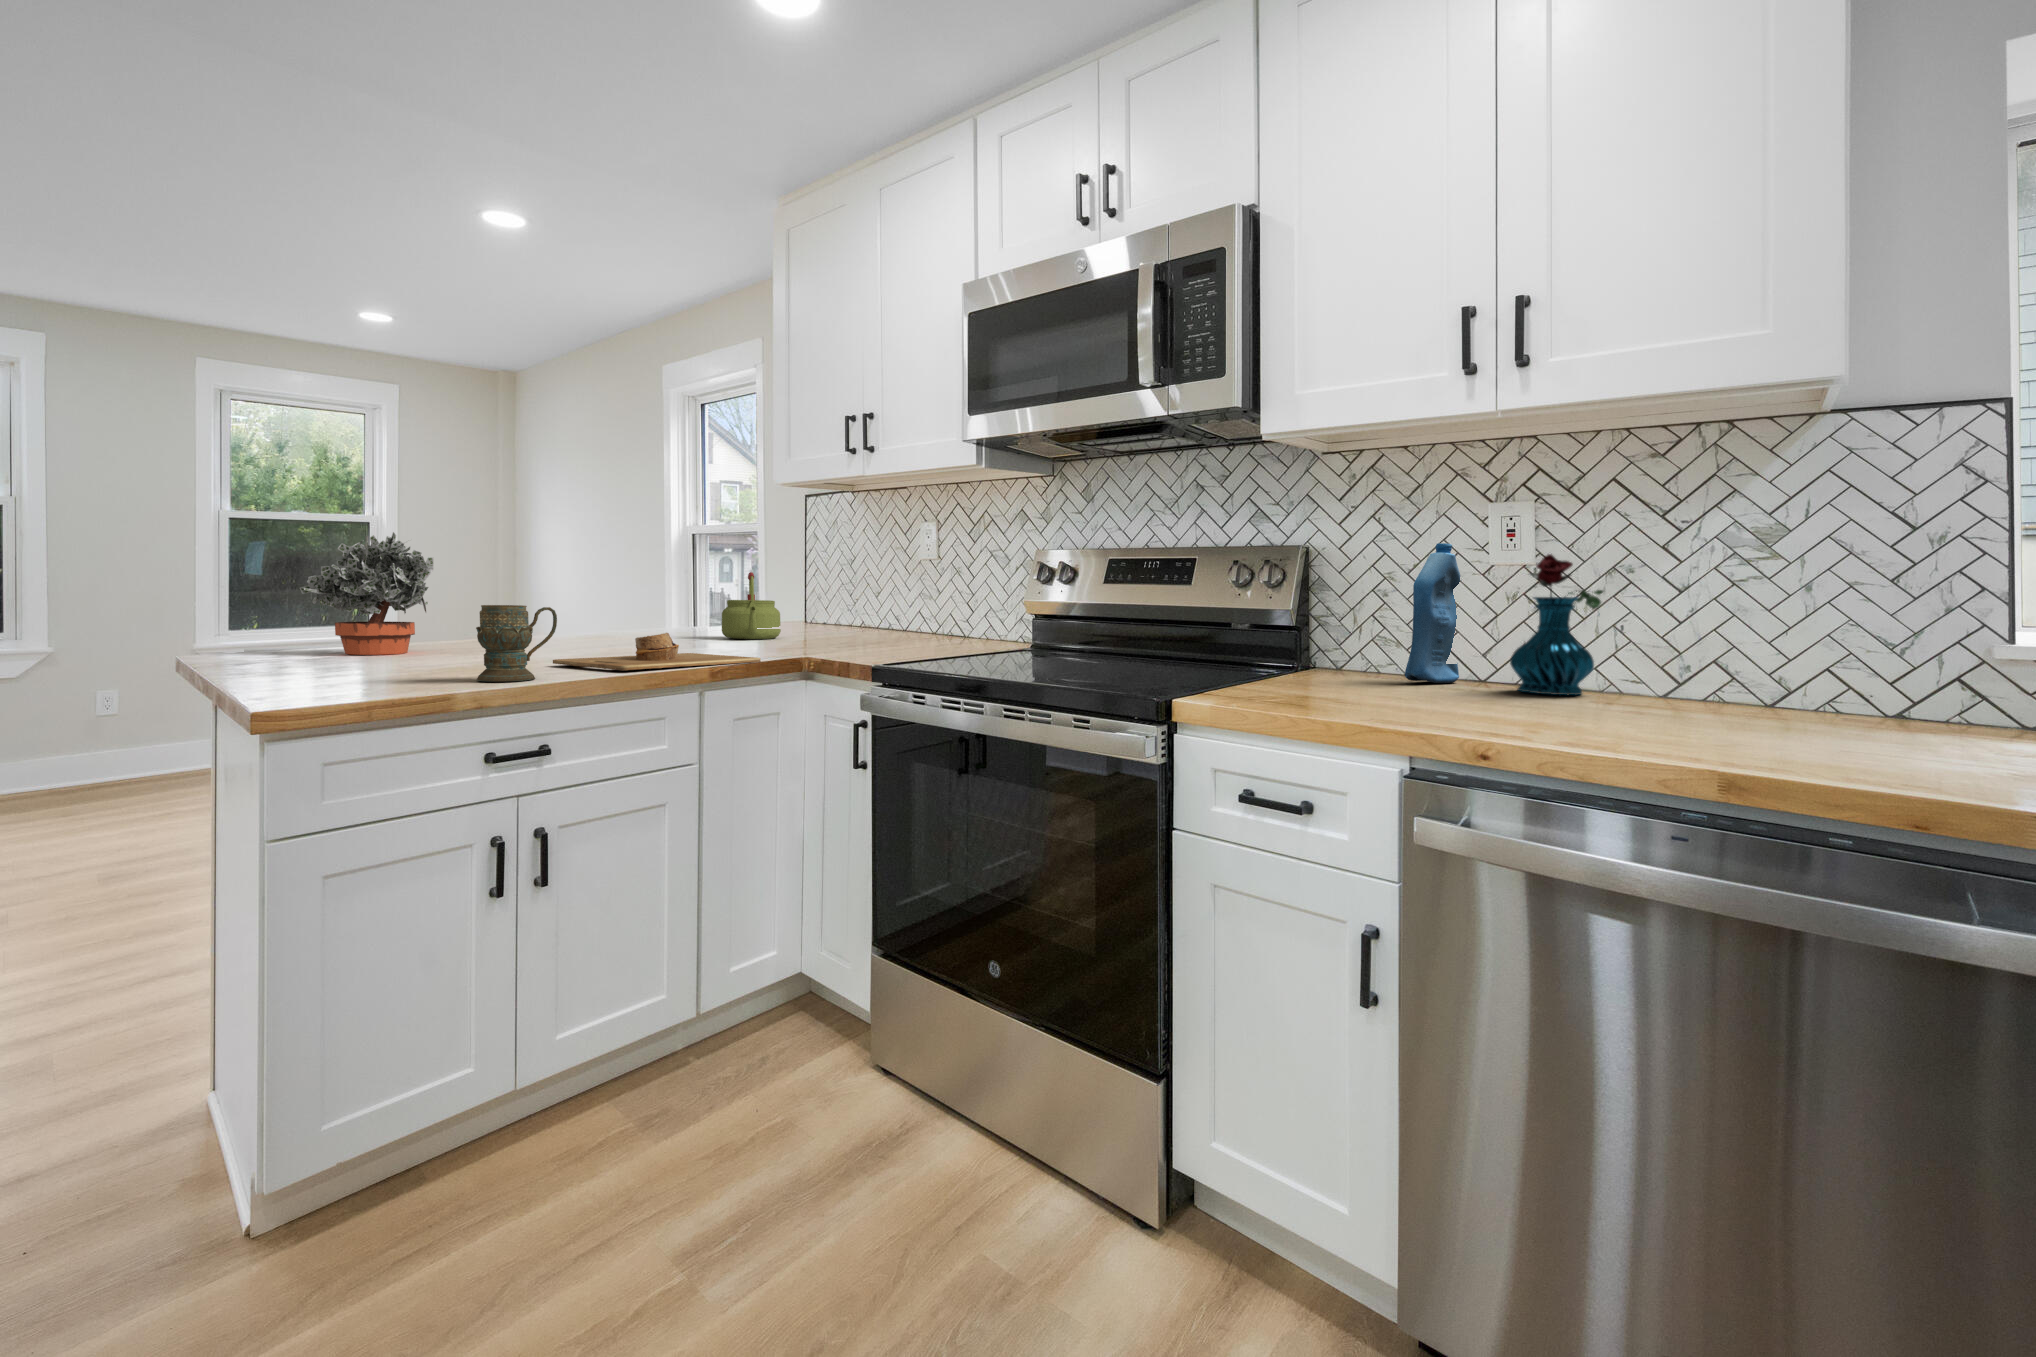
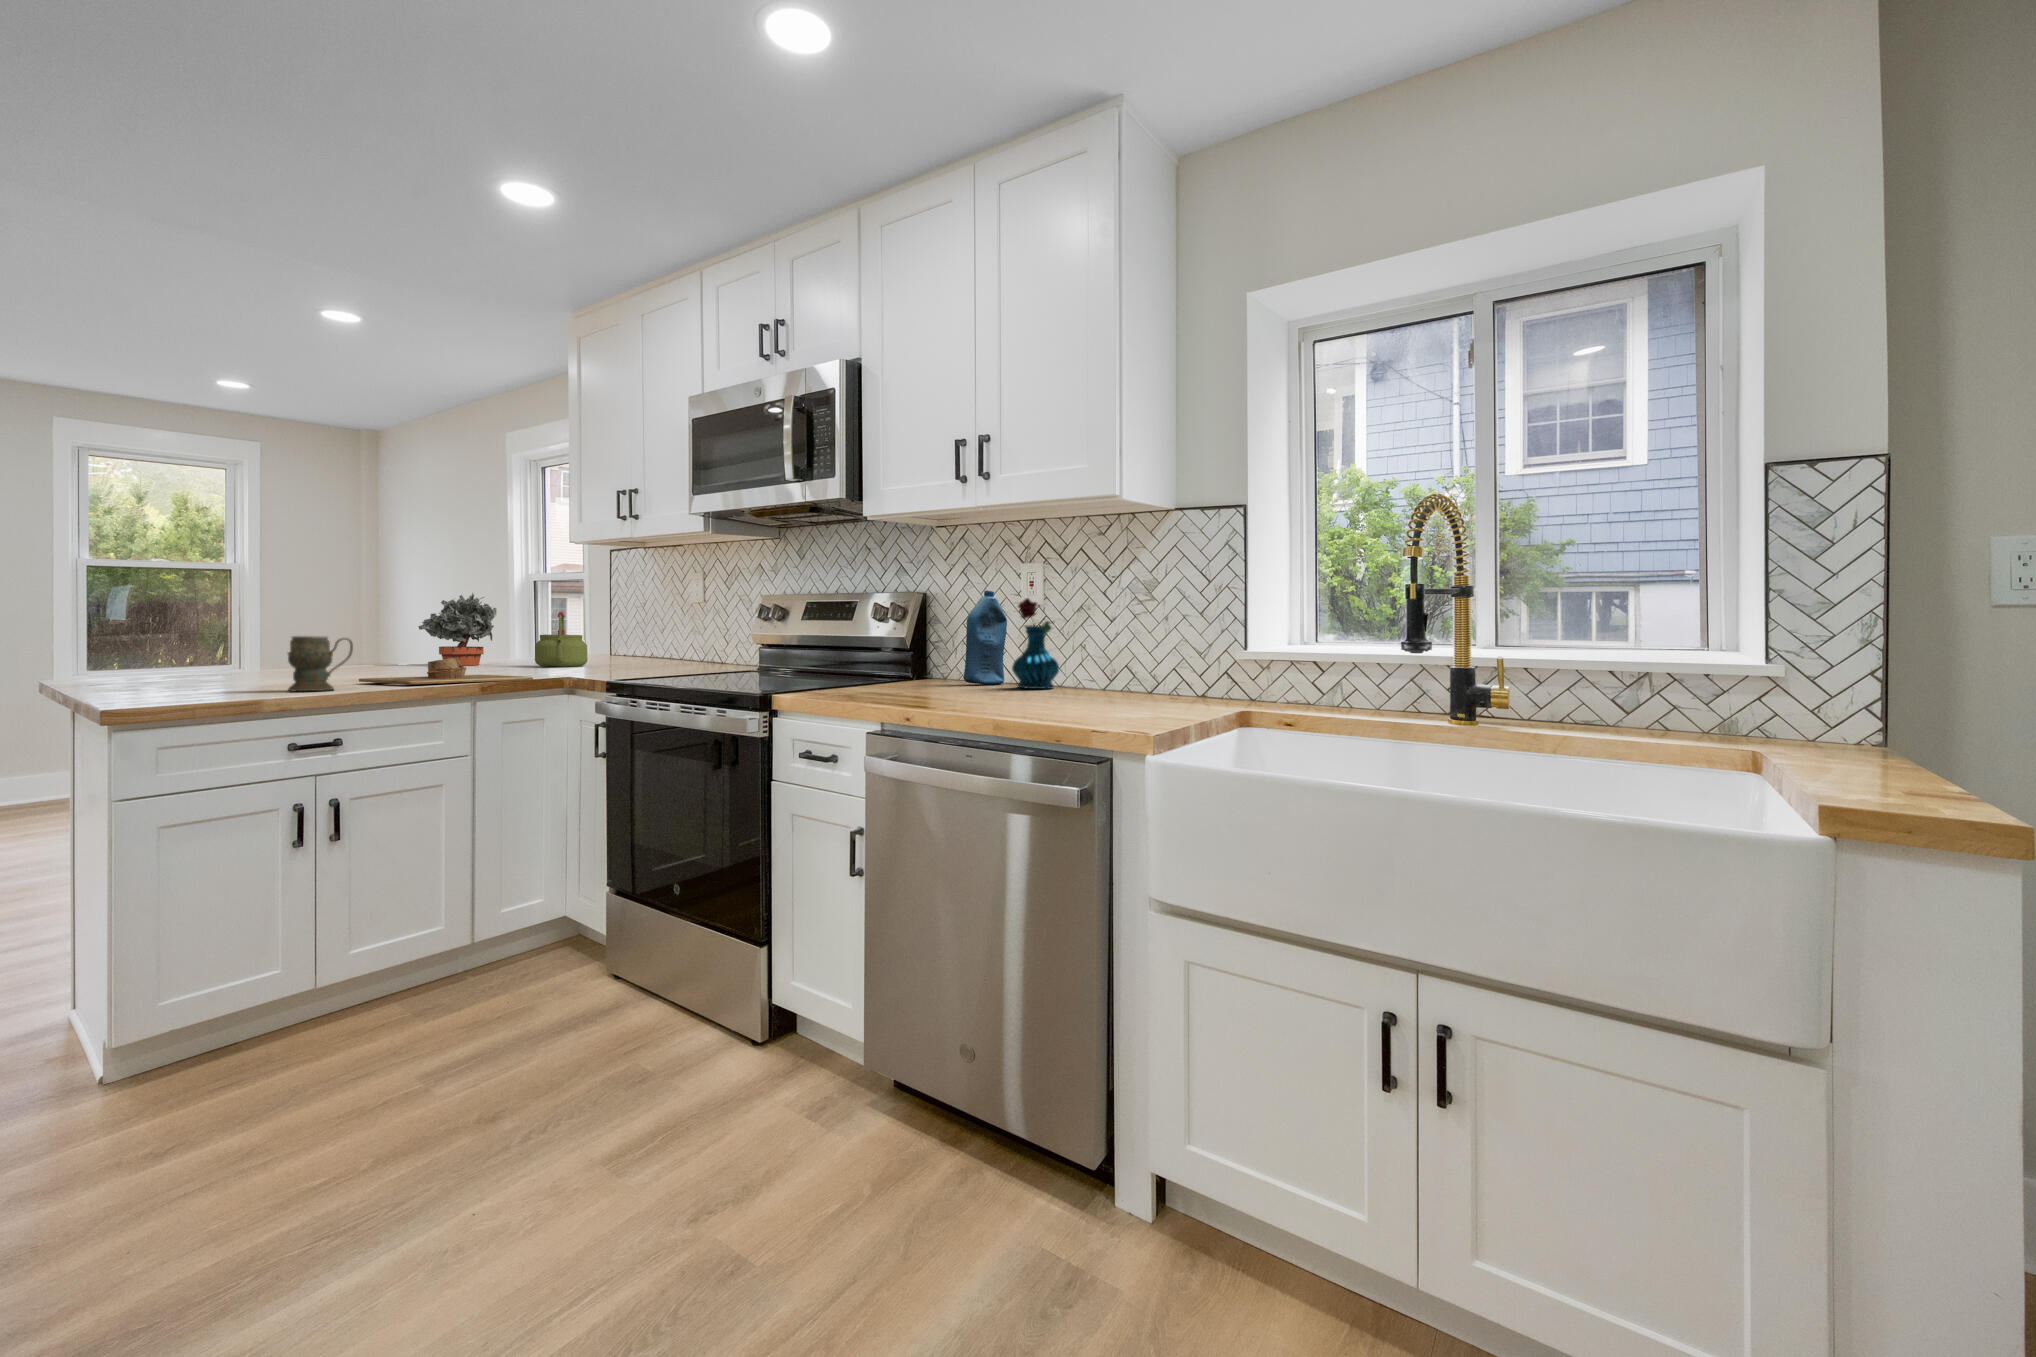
potted plant: present [300,532,433,655] -> present [418,593,497,666]

